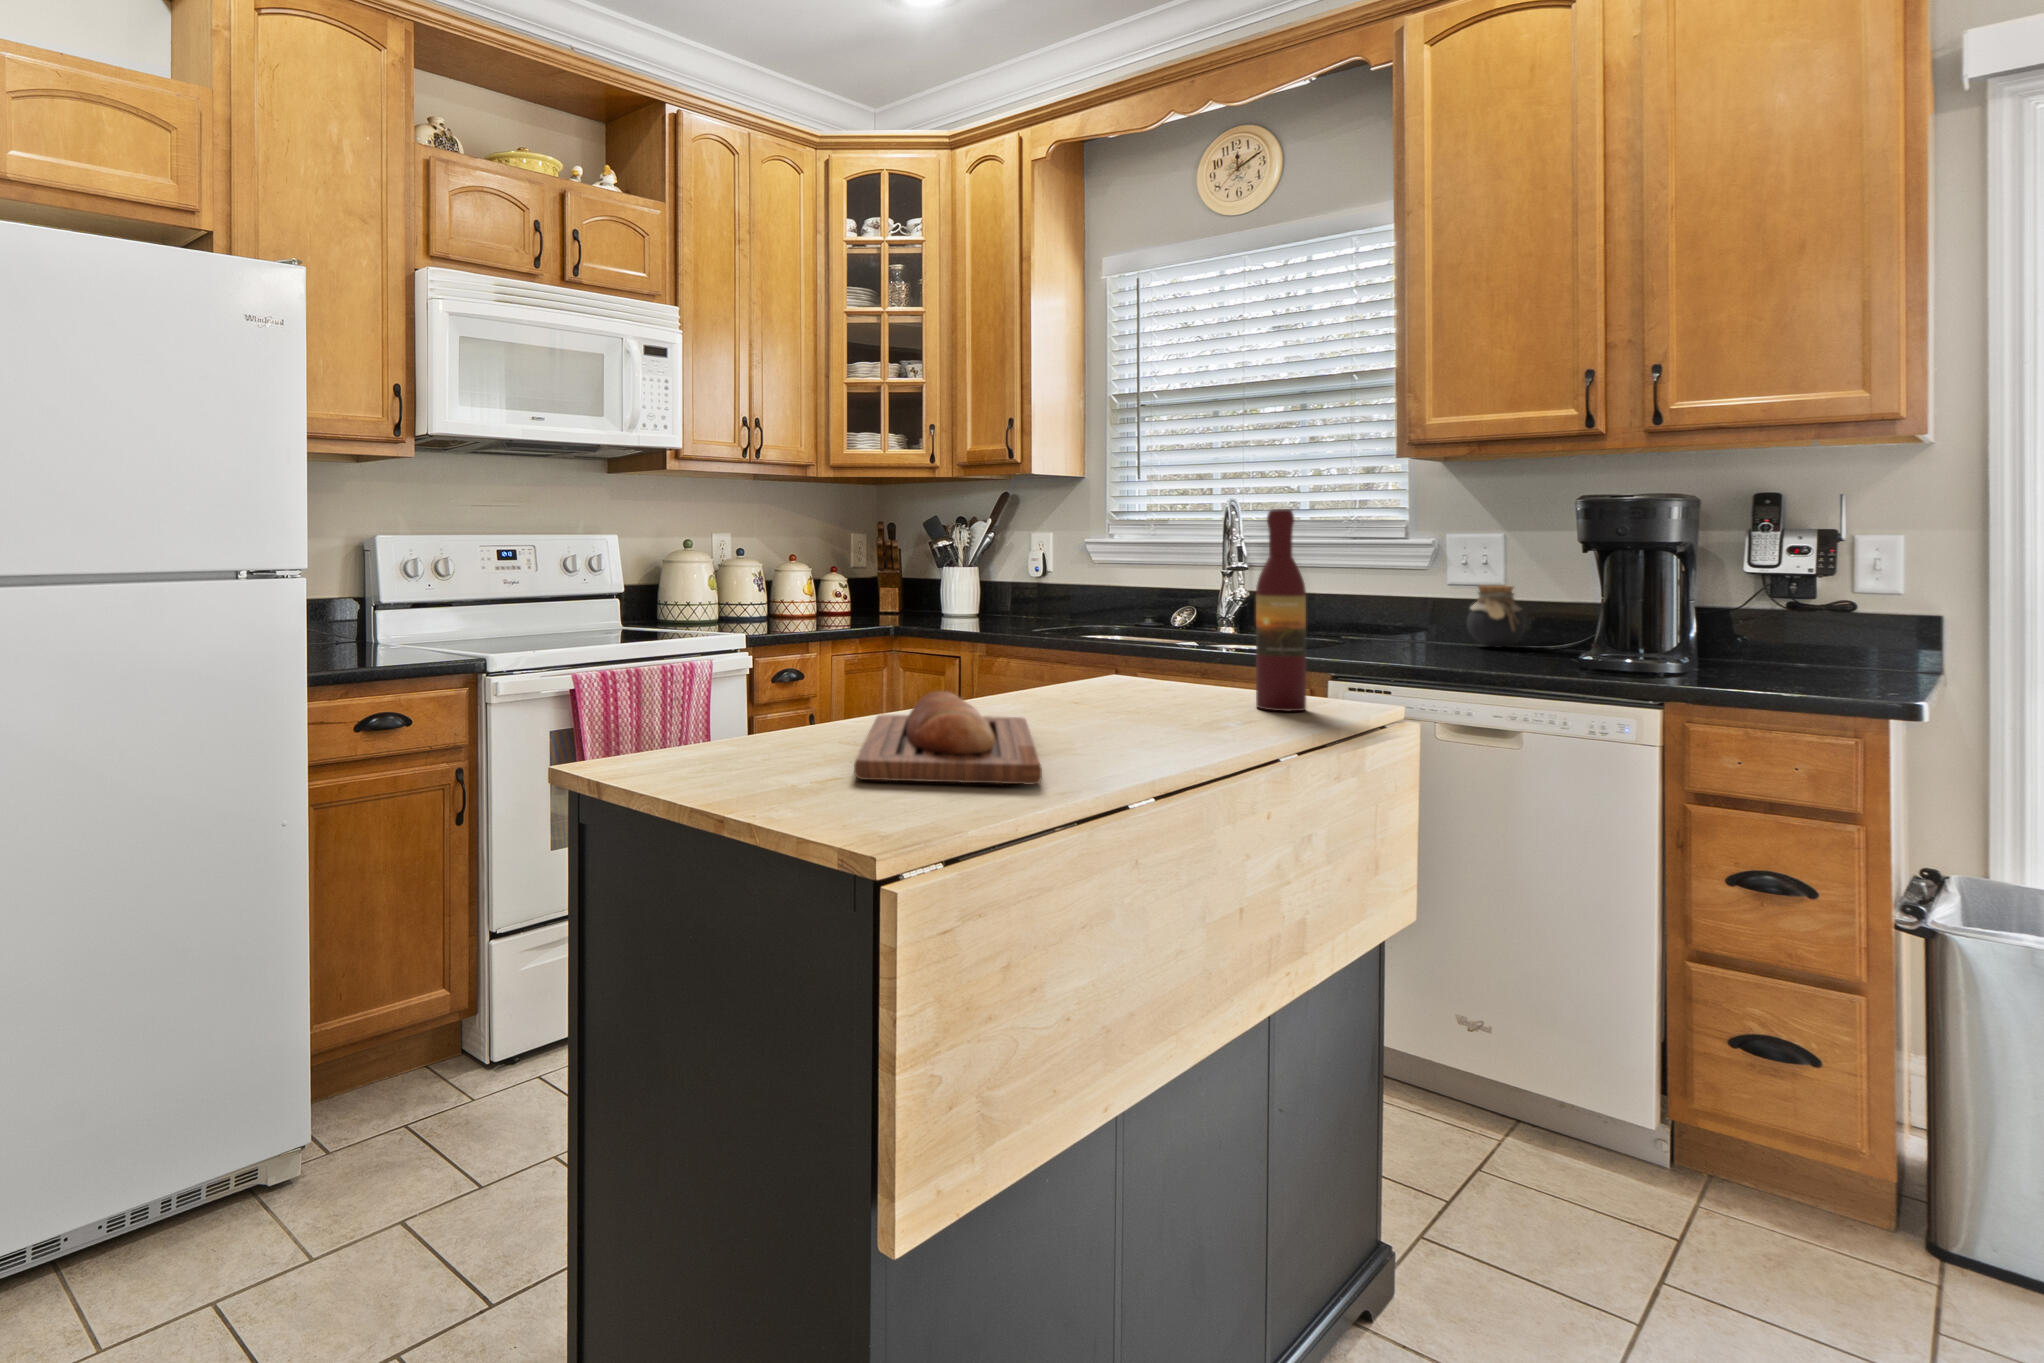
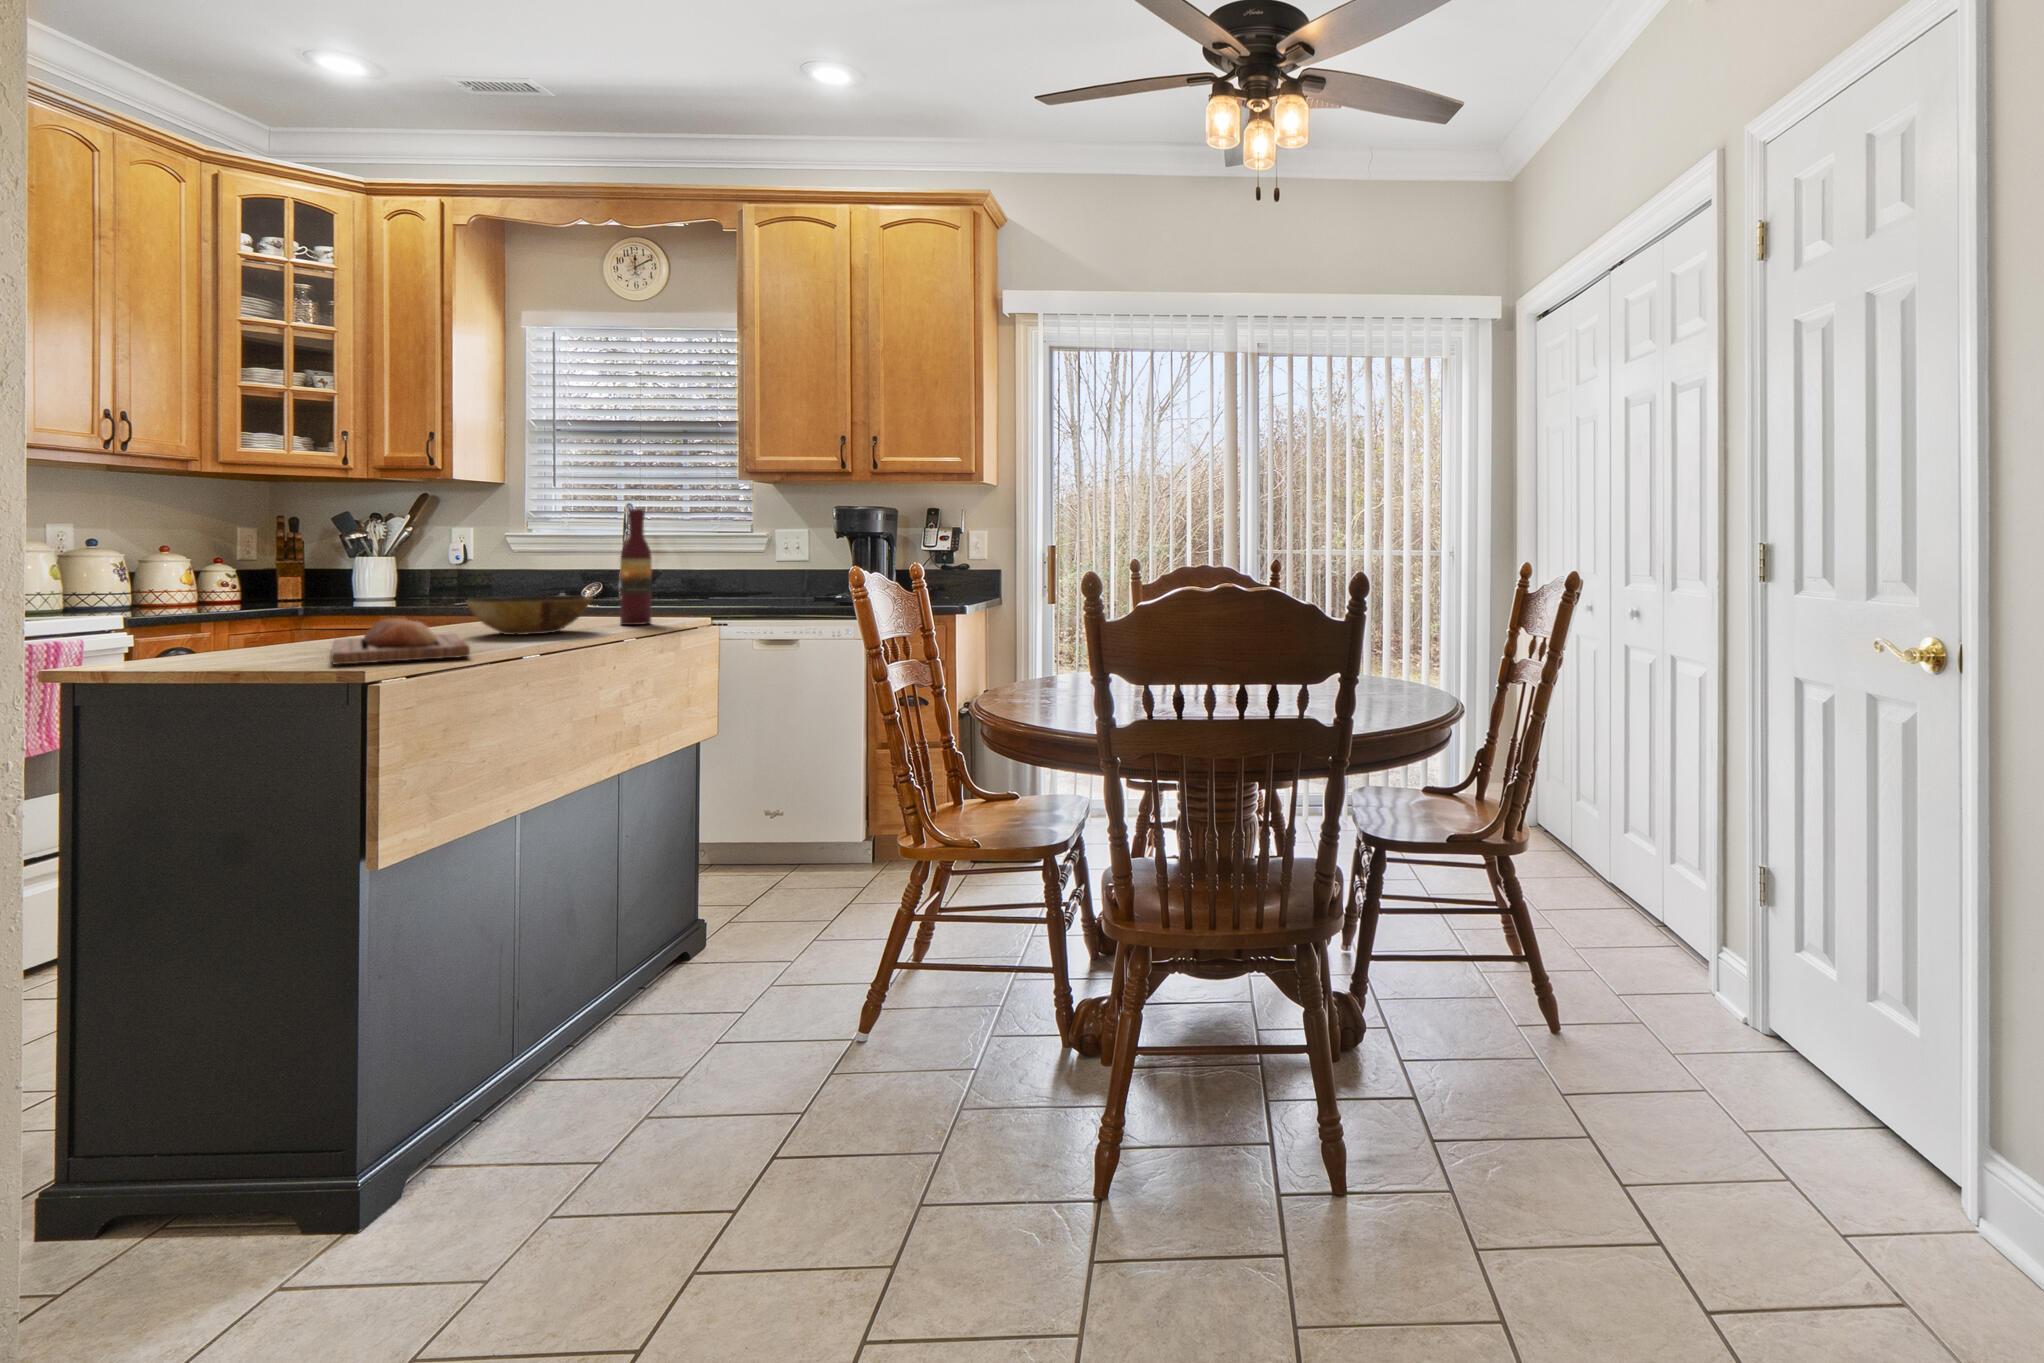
jar: present [1467,585,1526,647] -> none [783,559,817,597]
bowl: none [1039,652,1219,722] -> present [465,596,592,635]

